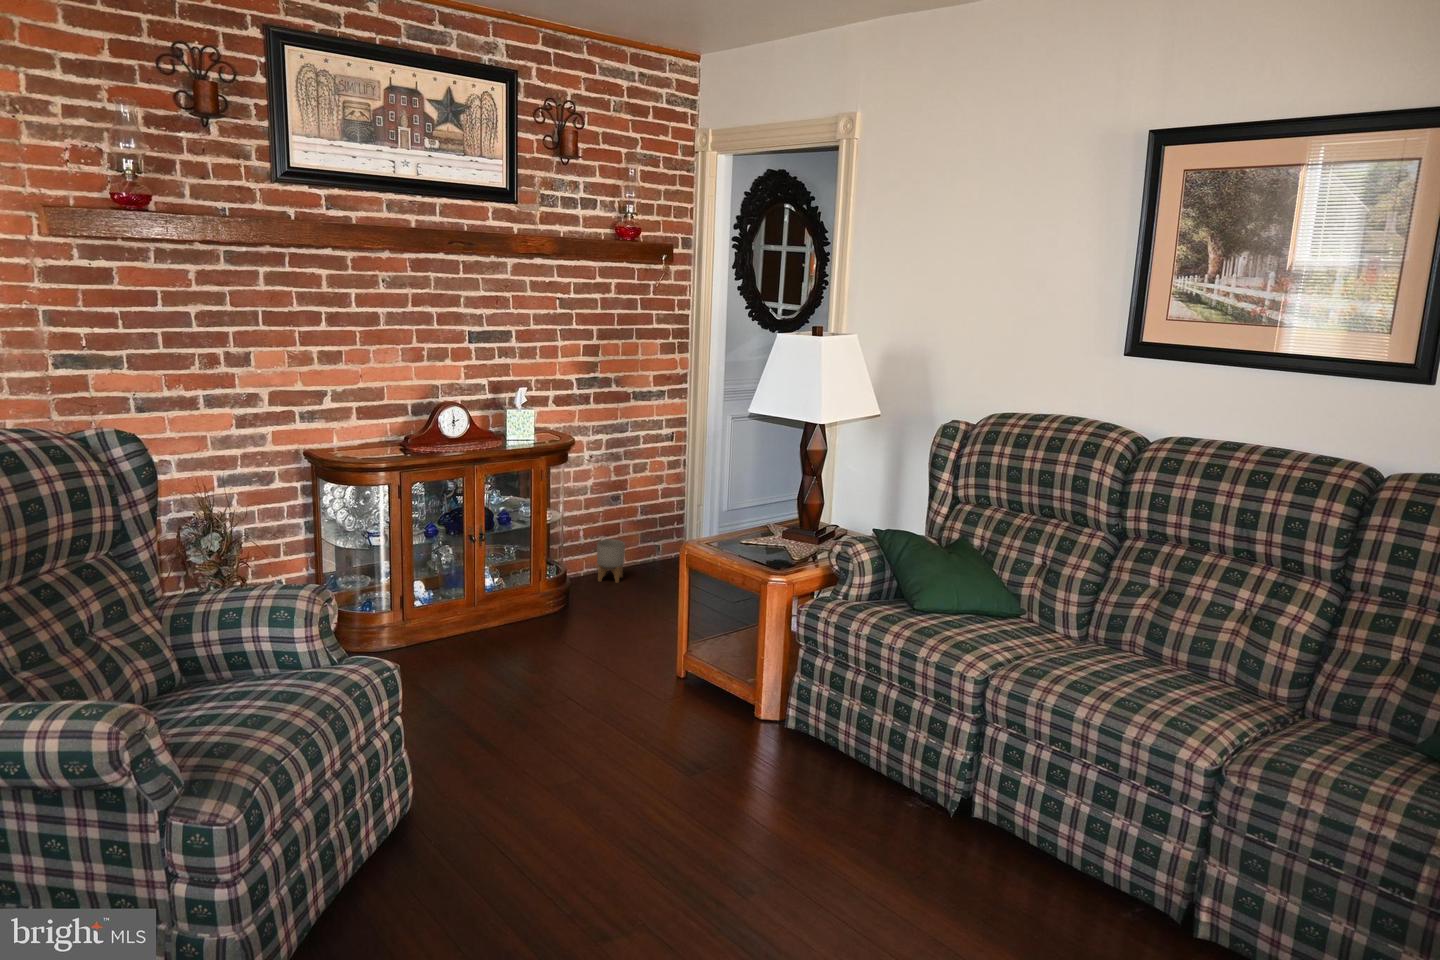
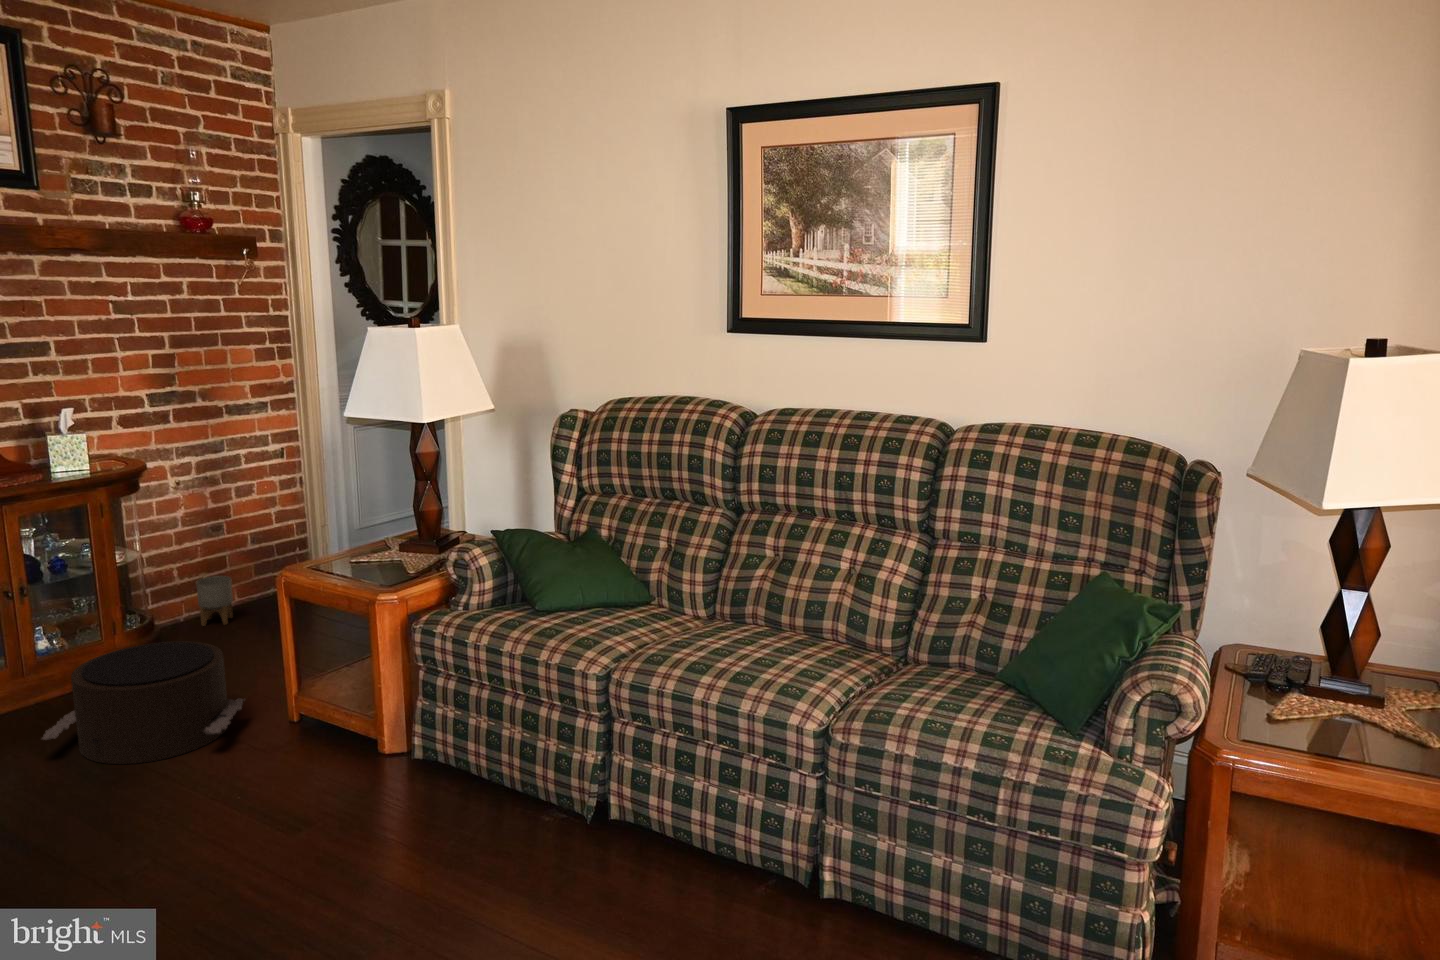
pouf: none [489,592,642,693] -> present [42,641,244,764]

